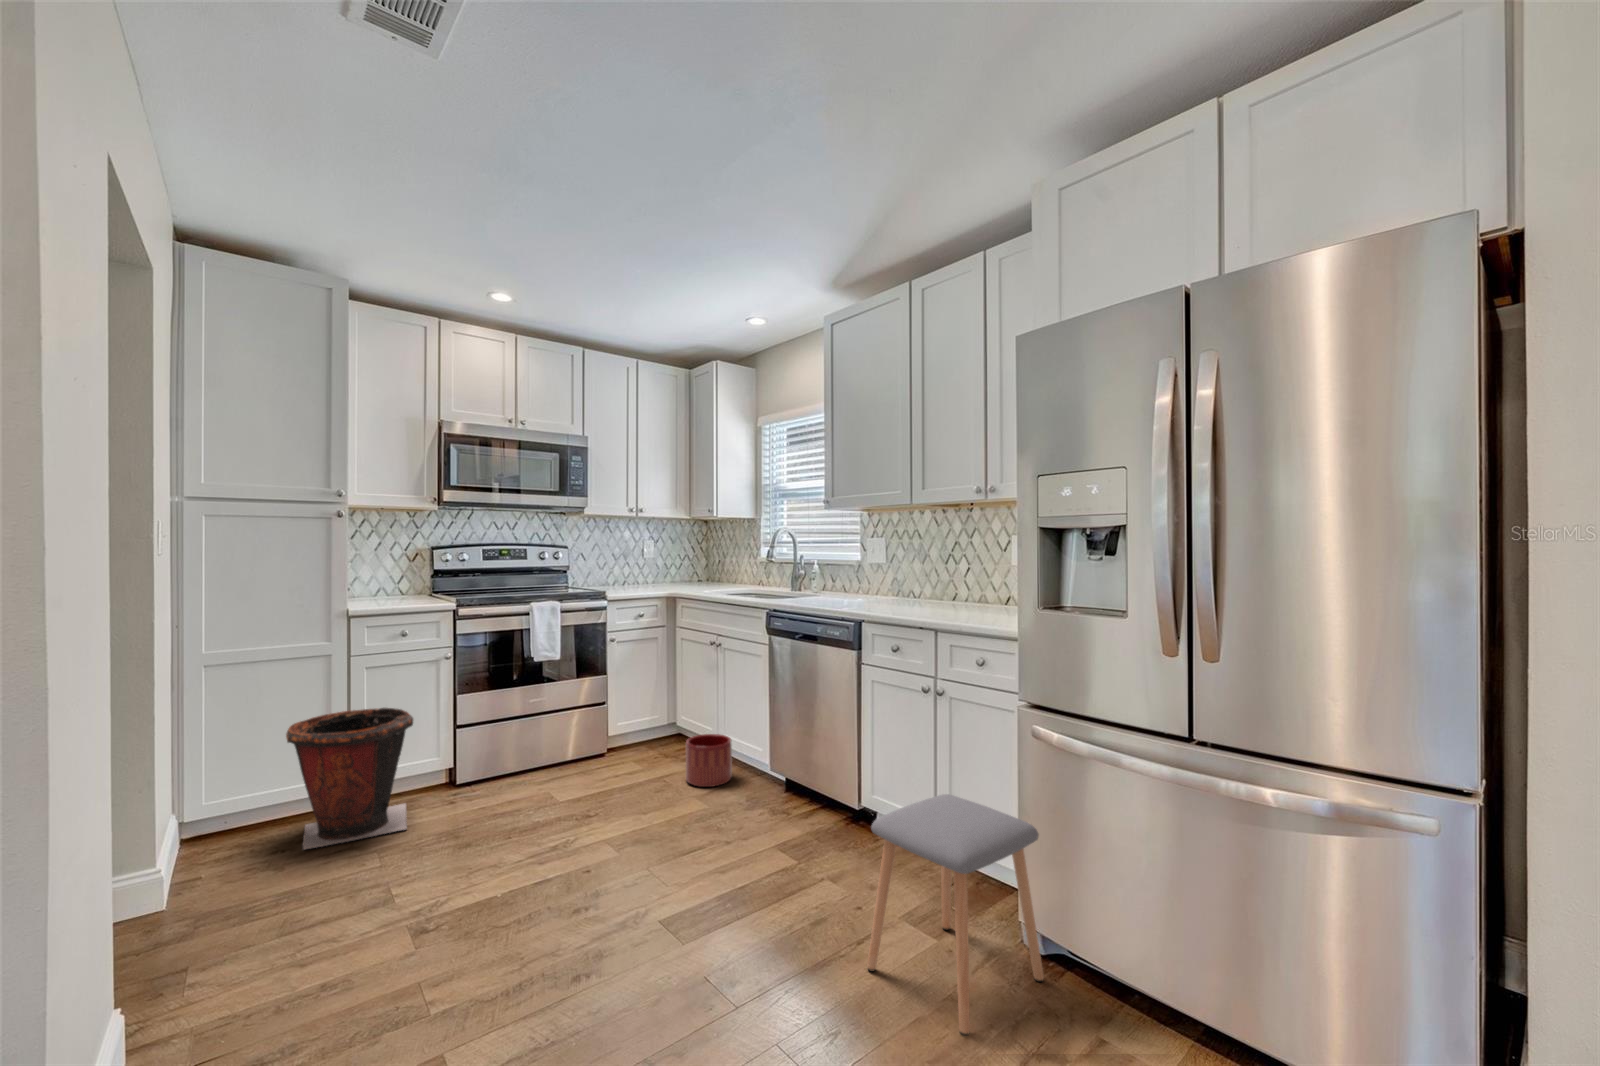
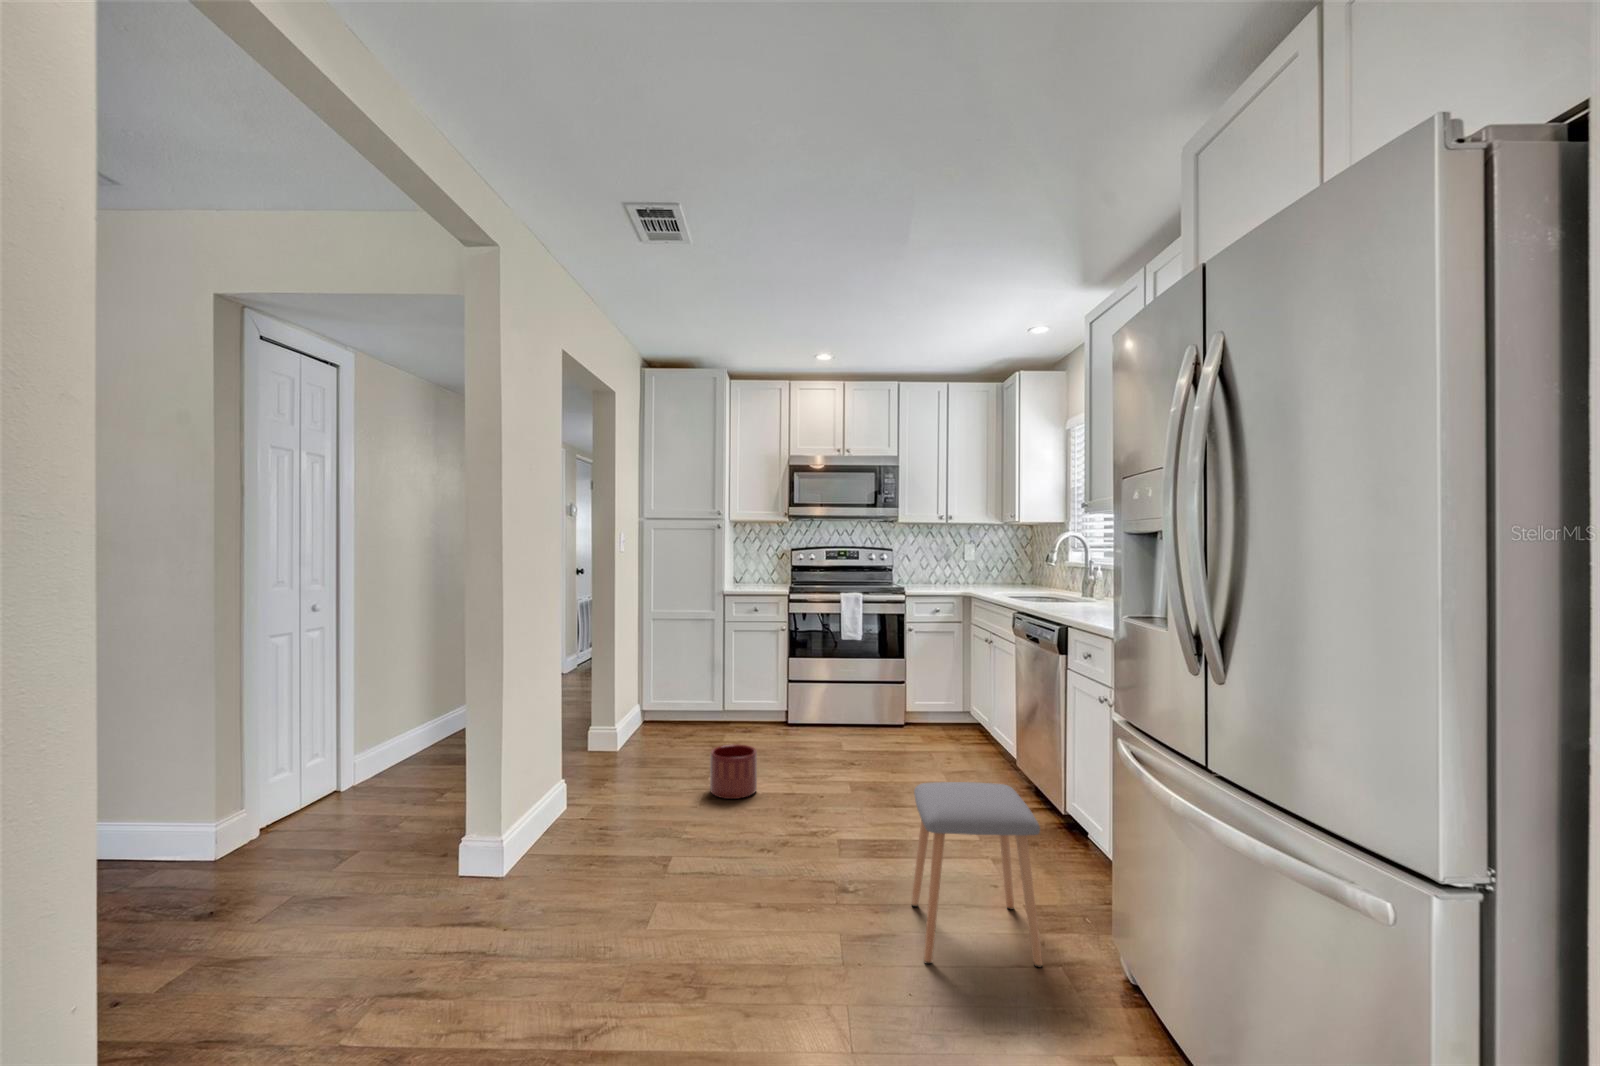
trash can: present [286,708,413,849] -> none [683,657,755,741]
planter: present [686,734,732,787] -> present [710,744,757,799]

